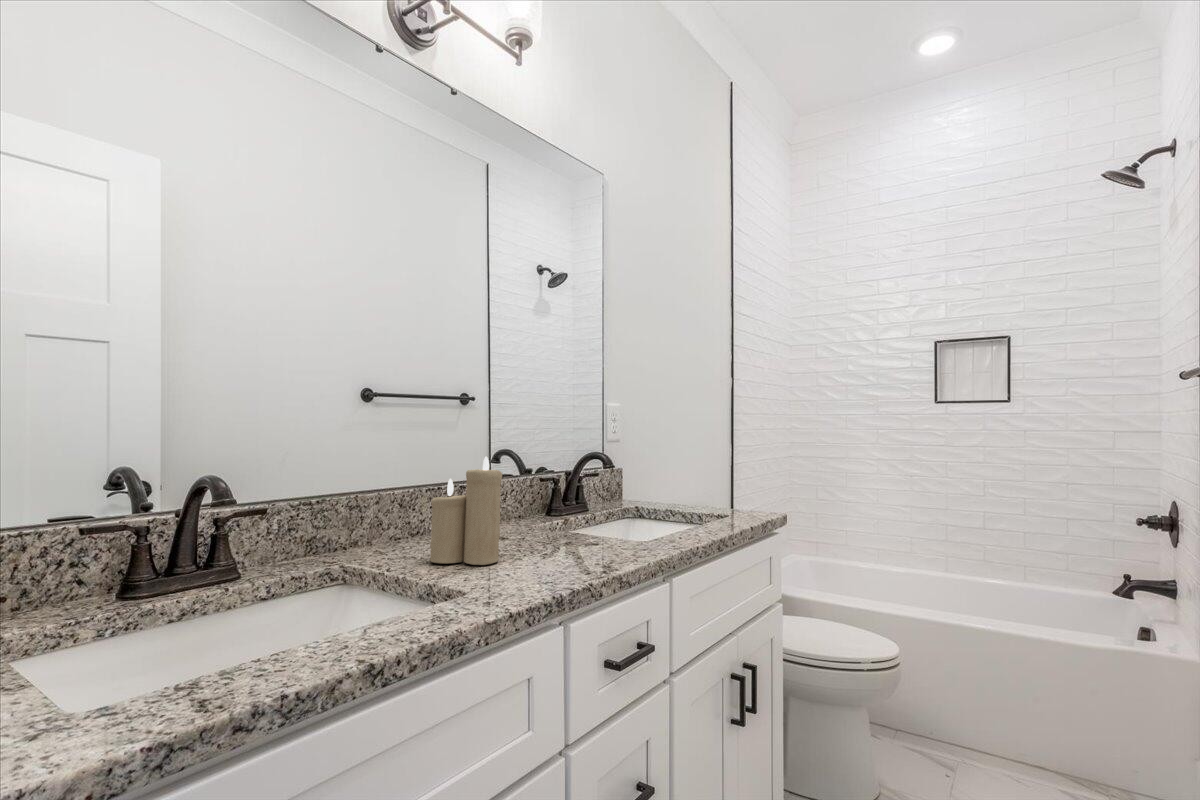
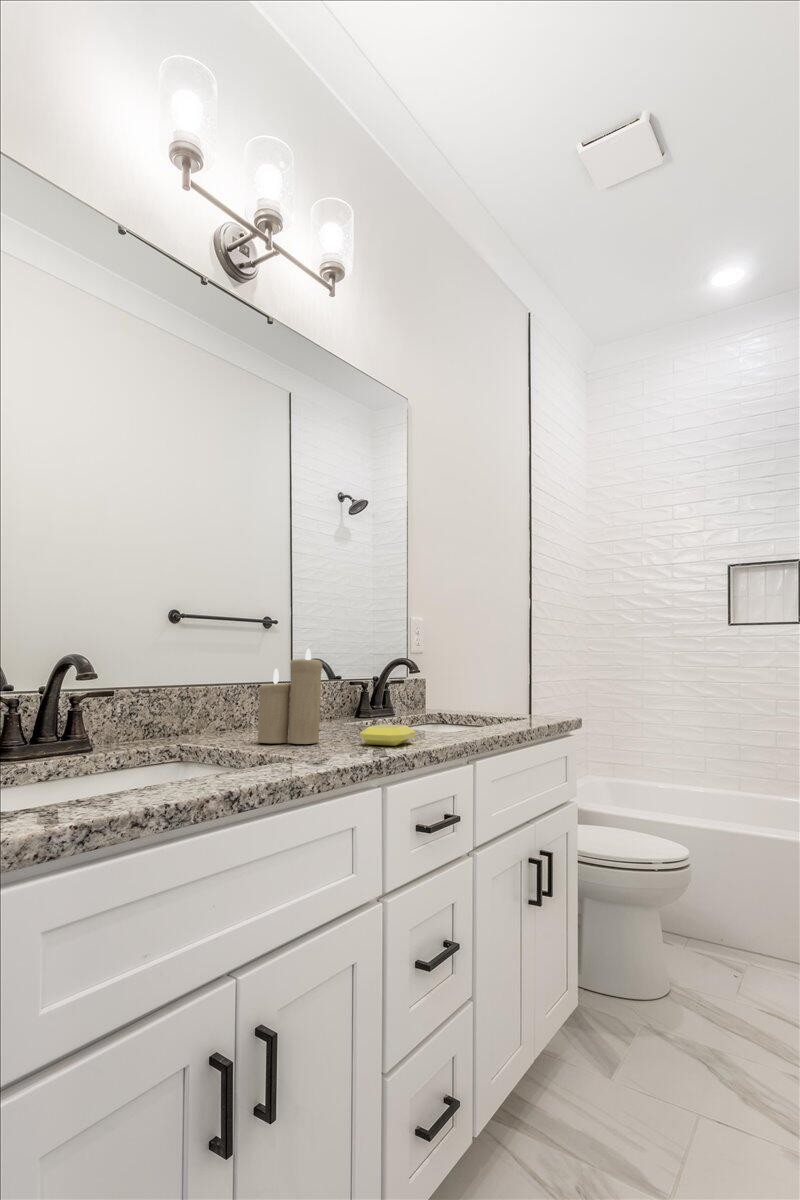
soap bar: none [543,540,606,568] -> present [360,724,415,746]

